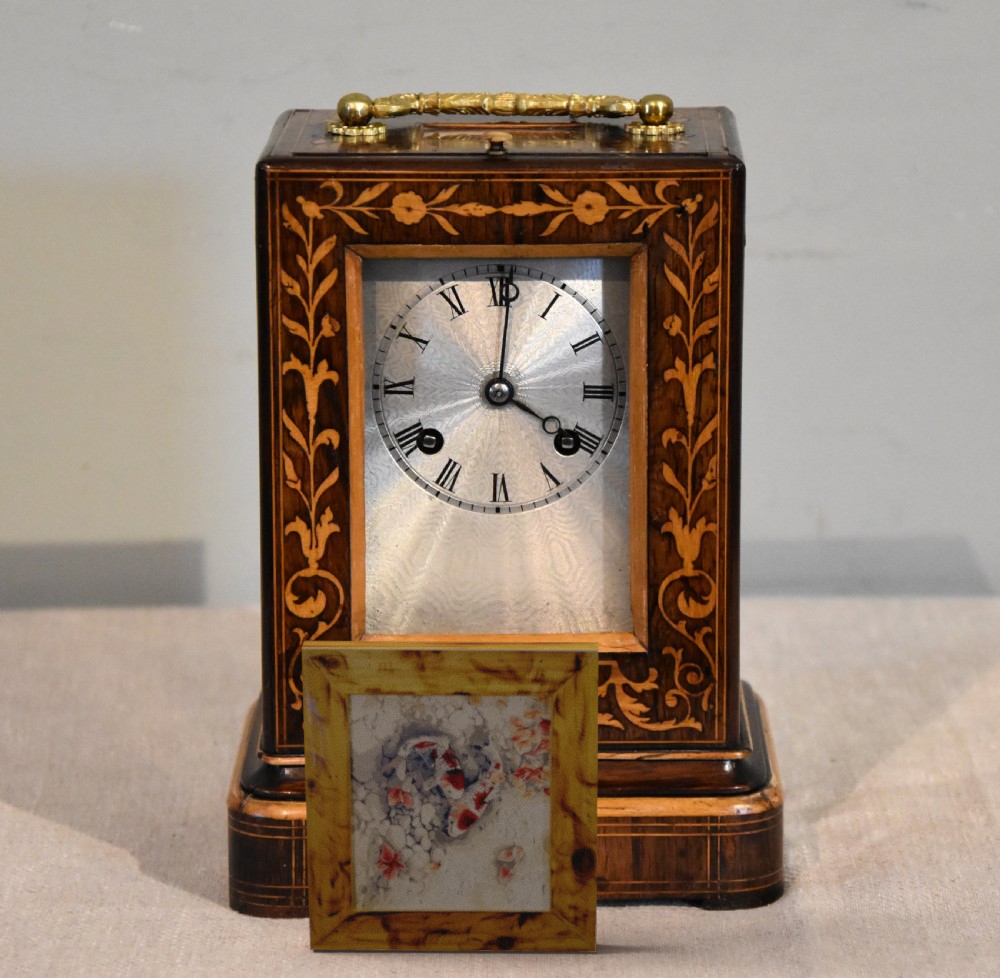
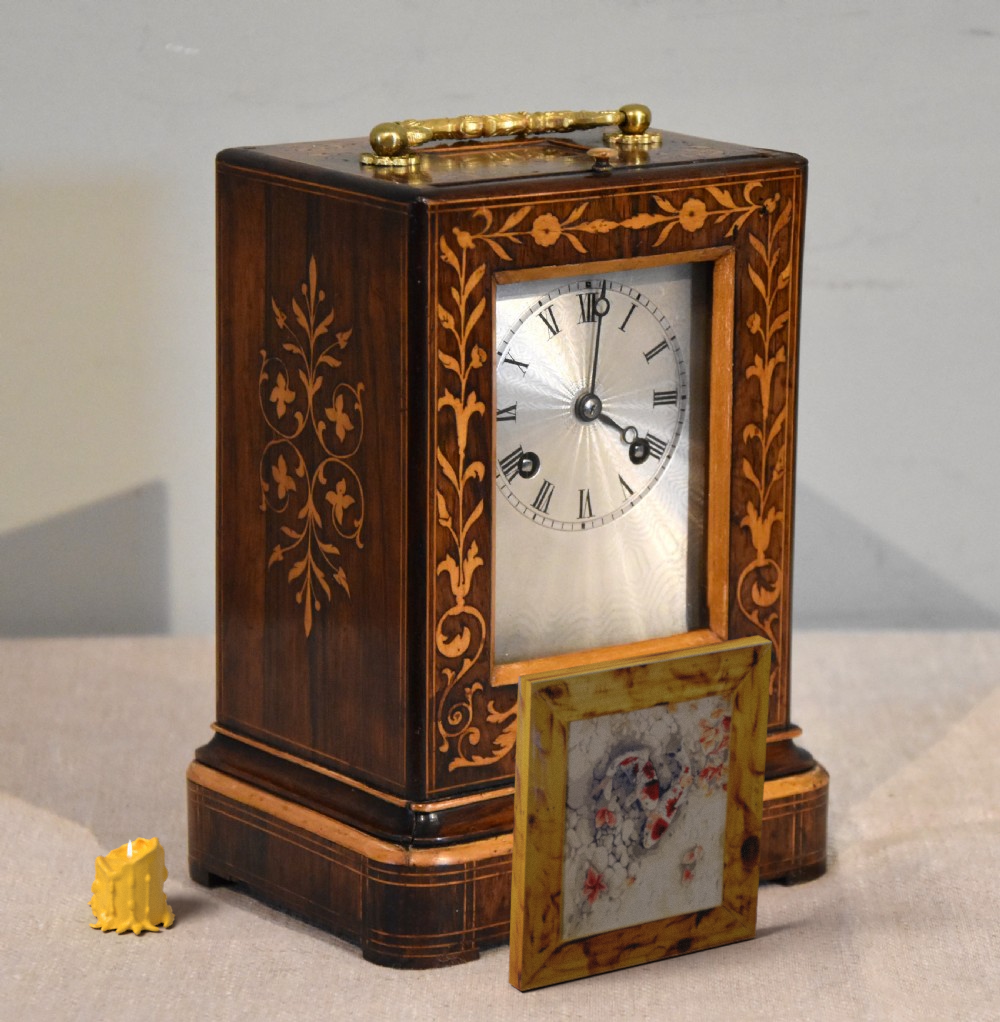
candle: none [86,739,167,827] -> present [88,837,175,934]

